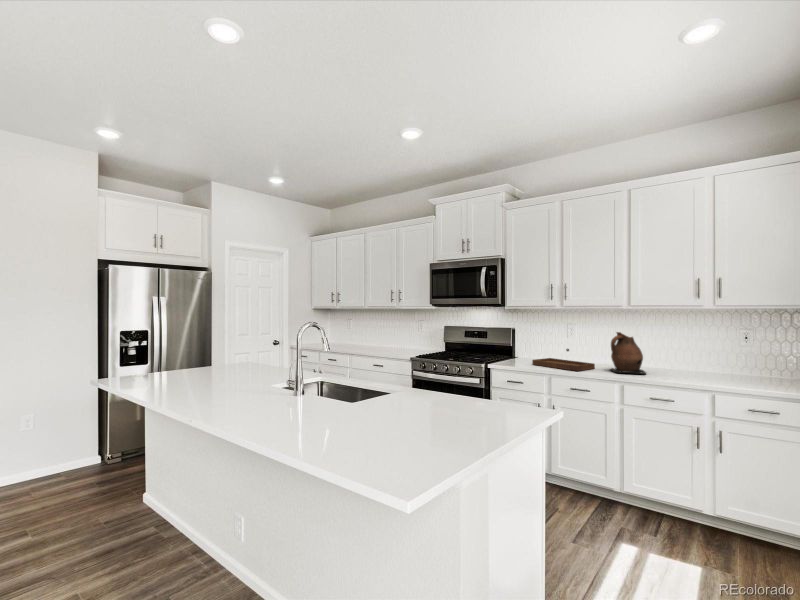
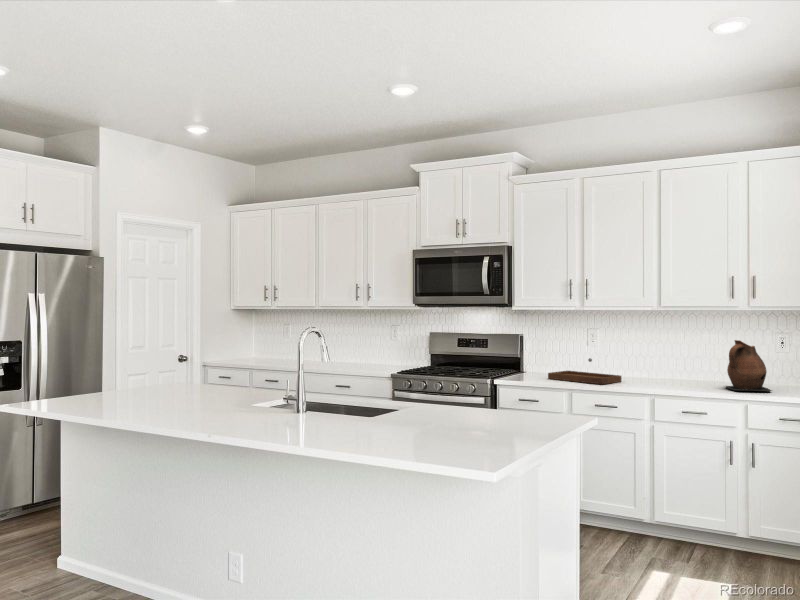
ceramic pitcher: present [611,332,646,374] -> present [726,340,771,392]

